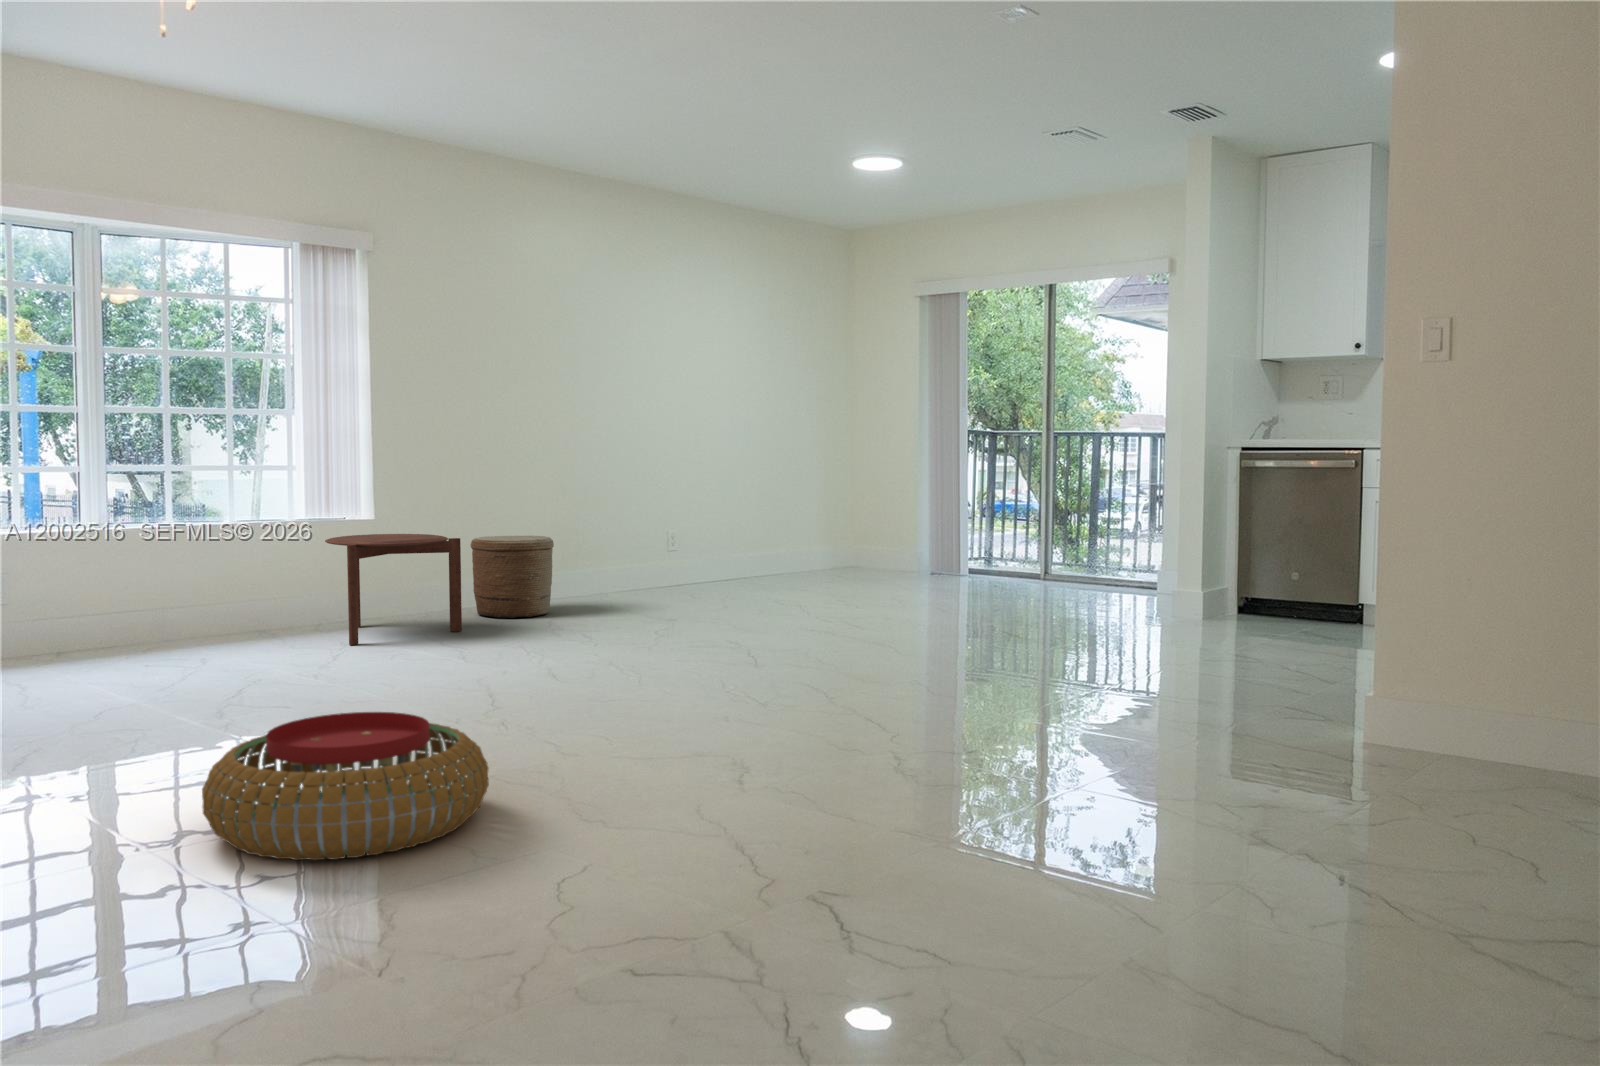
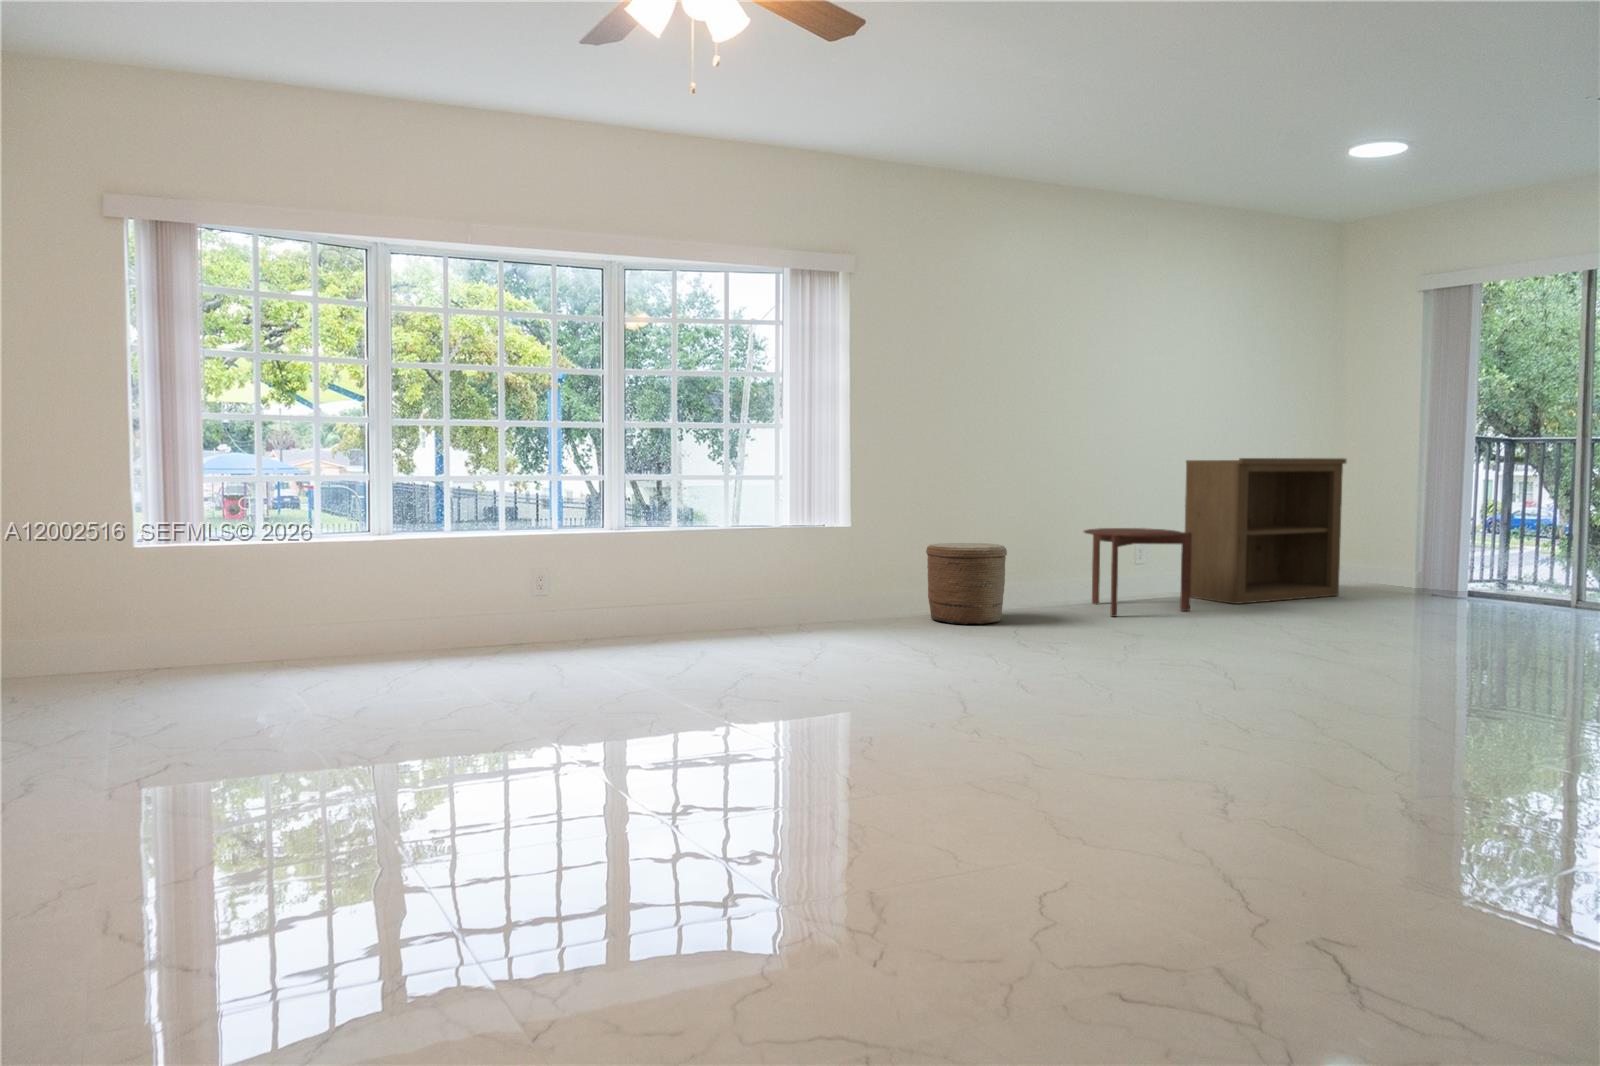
bookshelf: none [724,449,865,587] -> present [1185,458,1346,604]
side table: present [325,534,462,645] -> present [1084,528,1192,617]
pouf: present [202,712,489,860] -> none [649,721,934,883]

